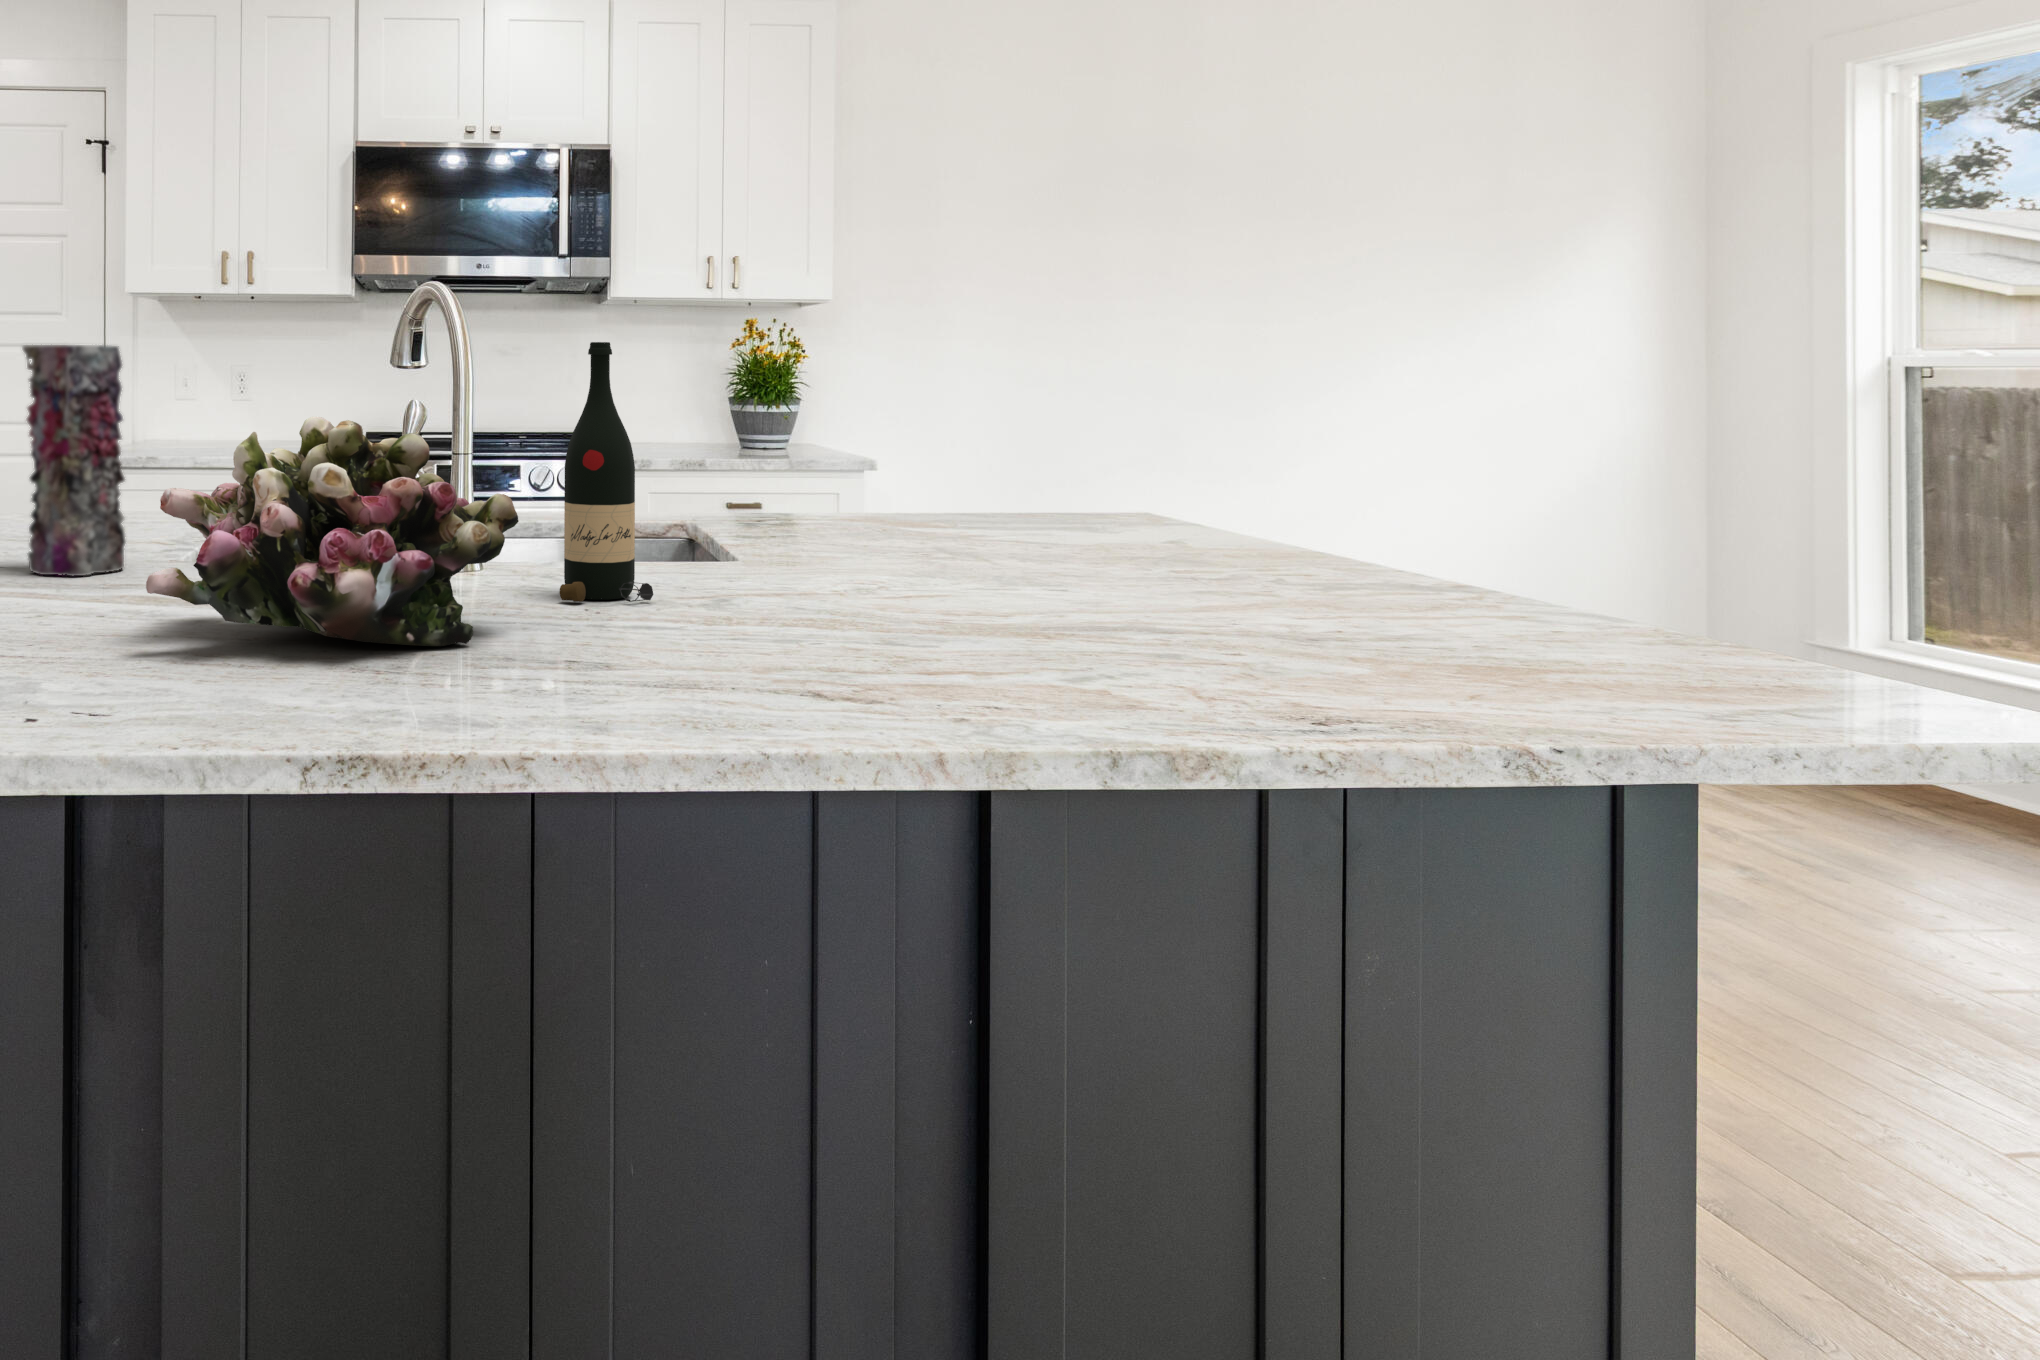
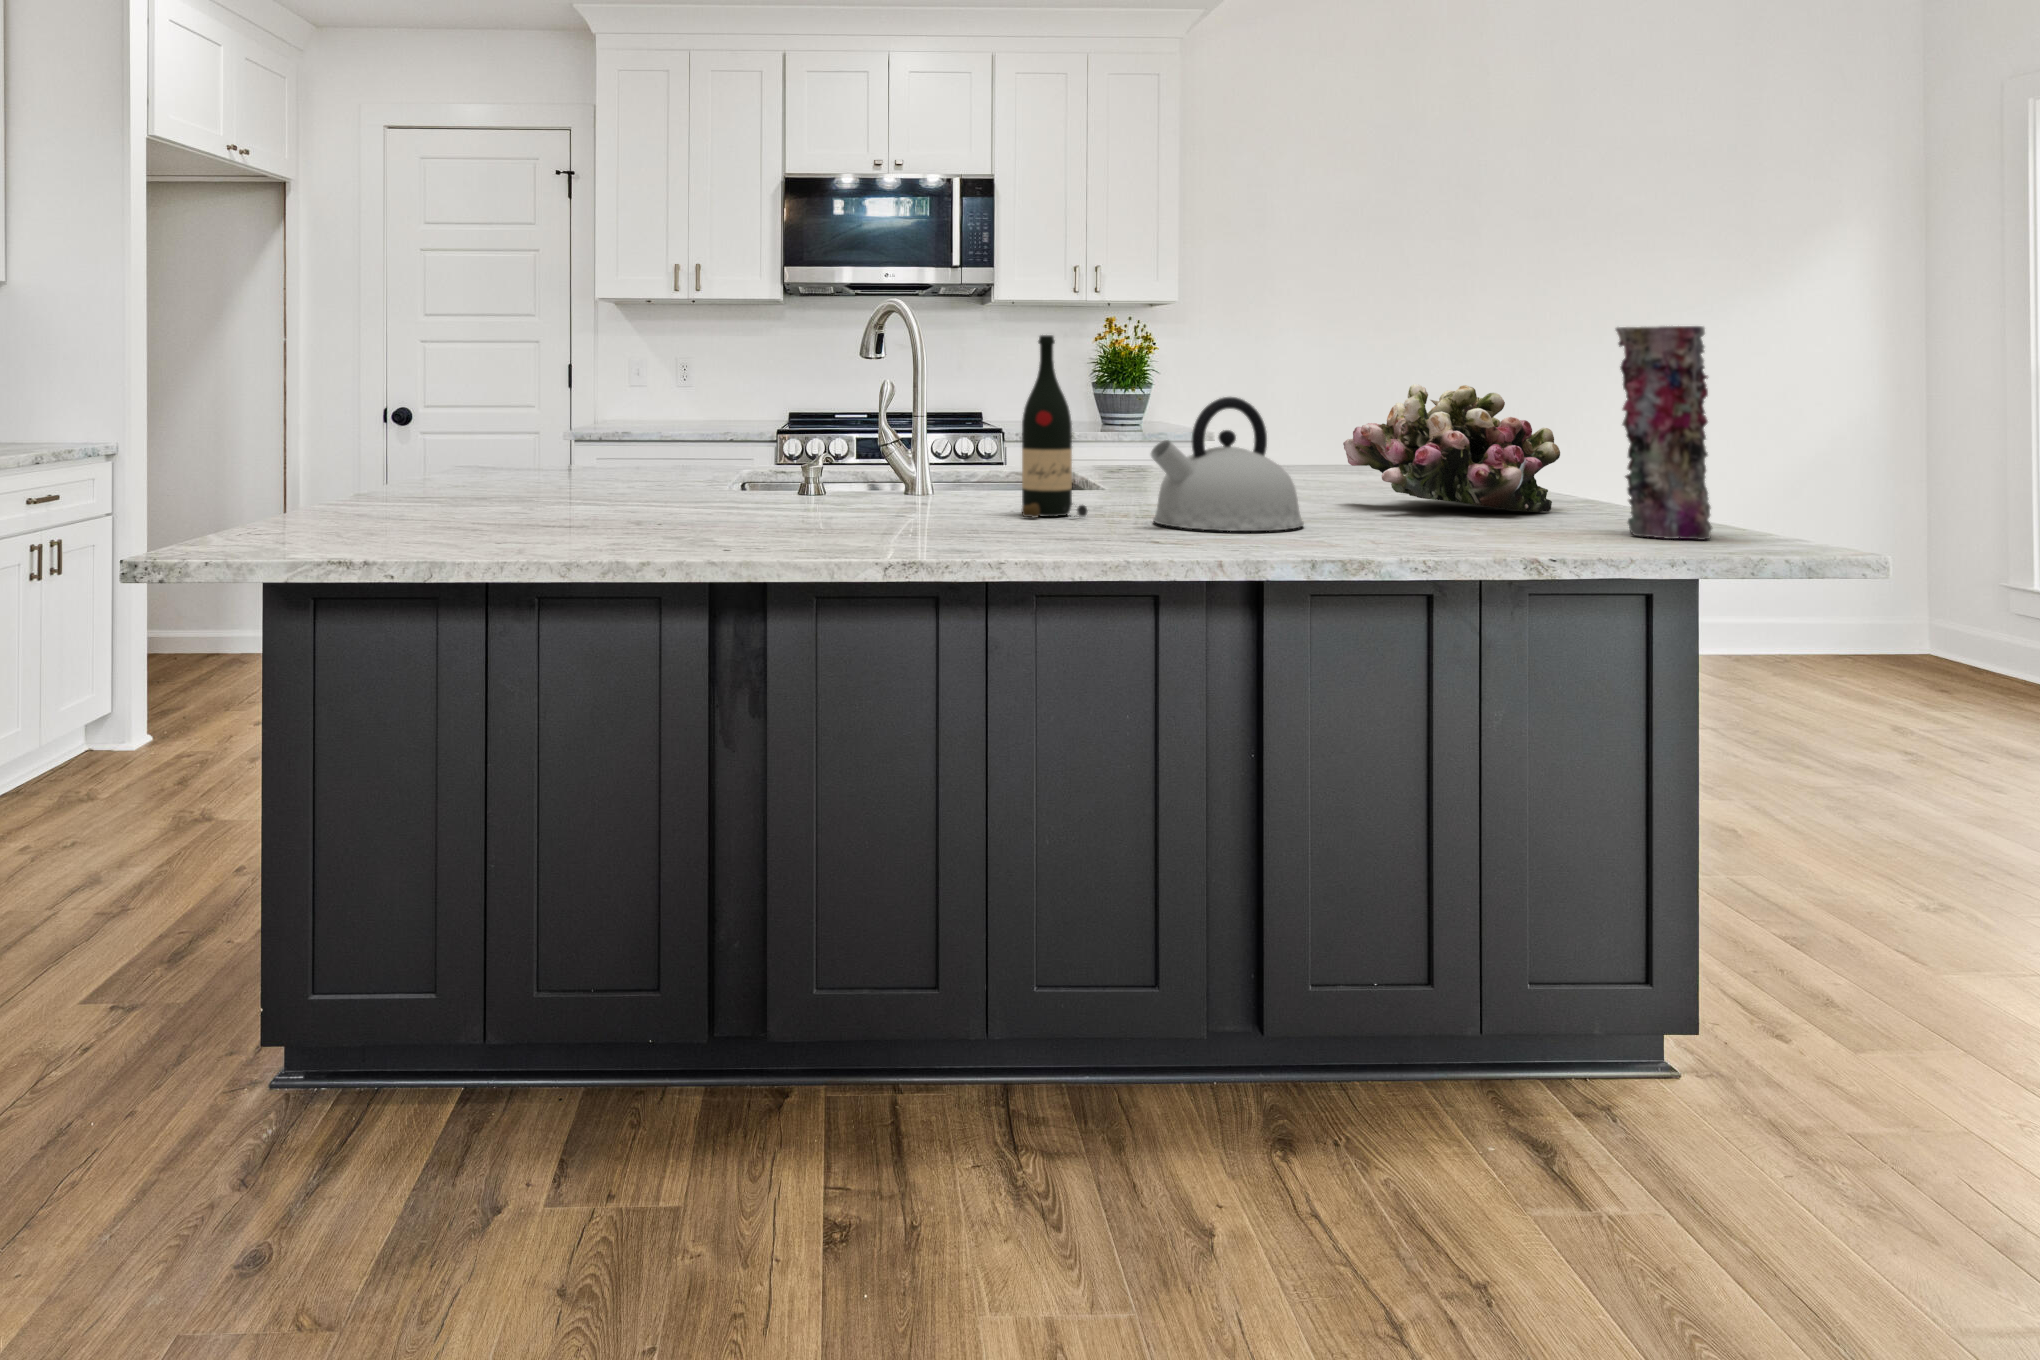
vase: present [22,345,125,576] -> present [1616,326,1712,540]
flower arrangement: present [146,417,519,646] -> present [1343,384,1560,512]
kettle: none [735,433,956,632] -> present [1151,397,1304,531]

